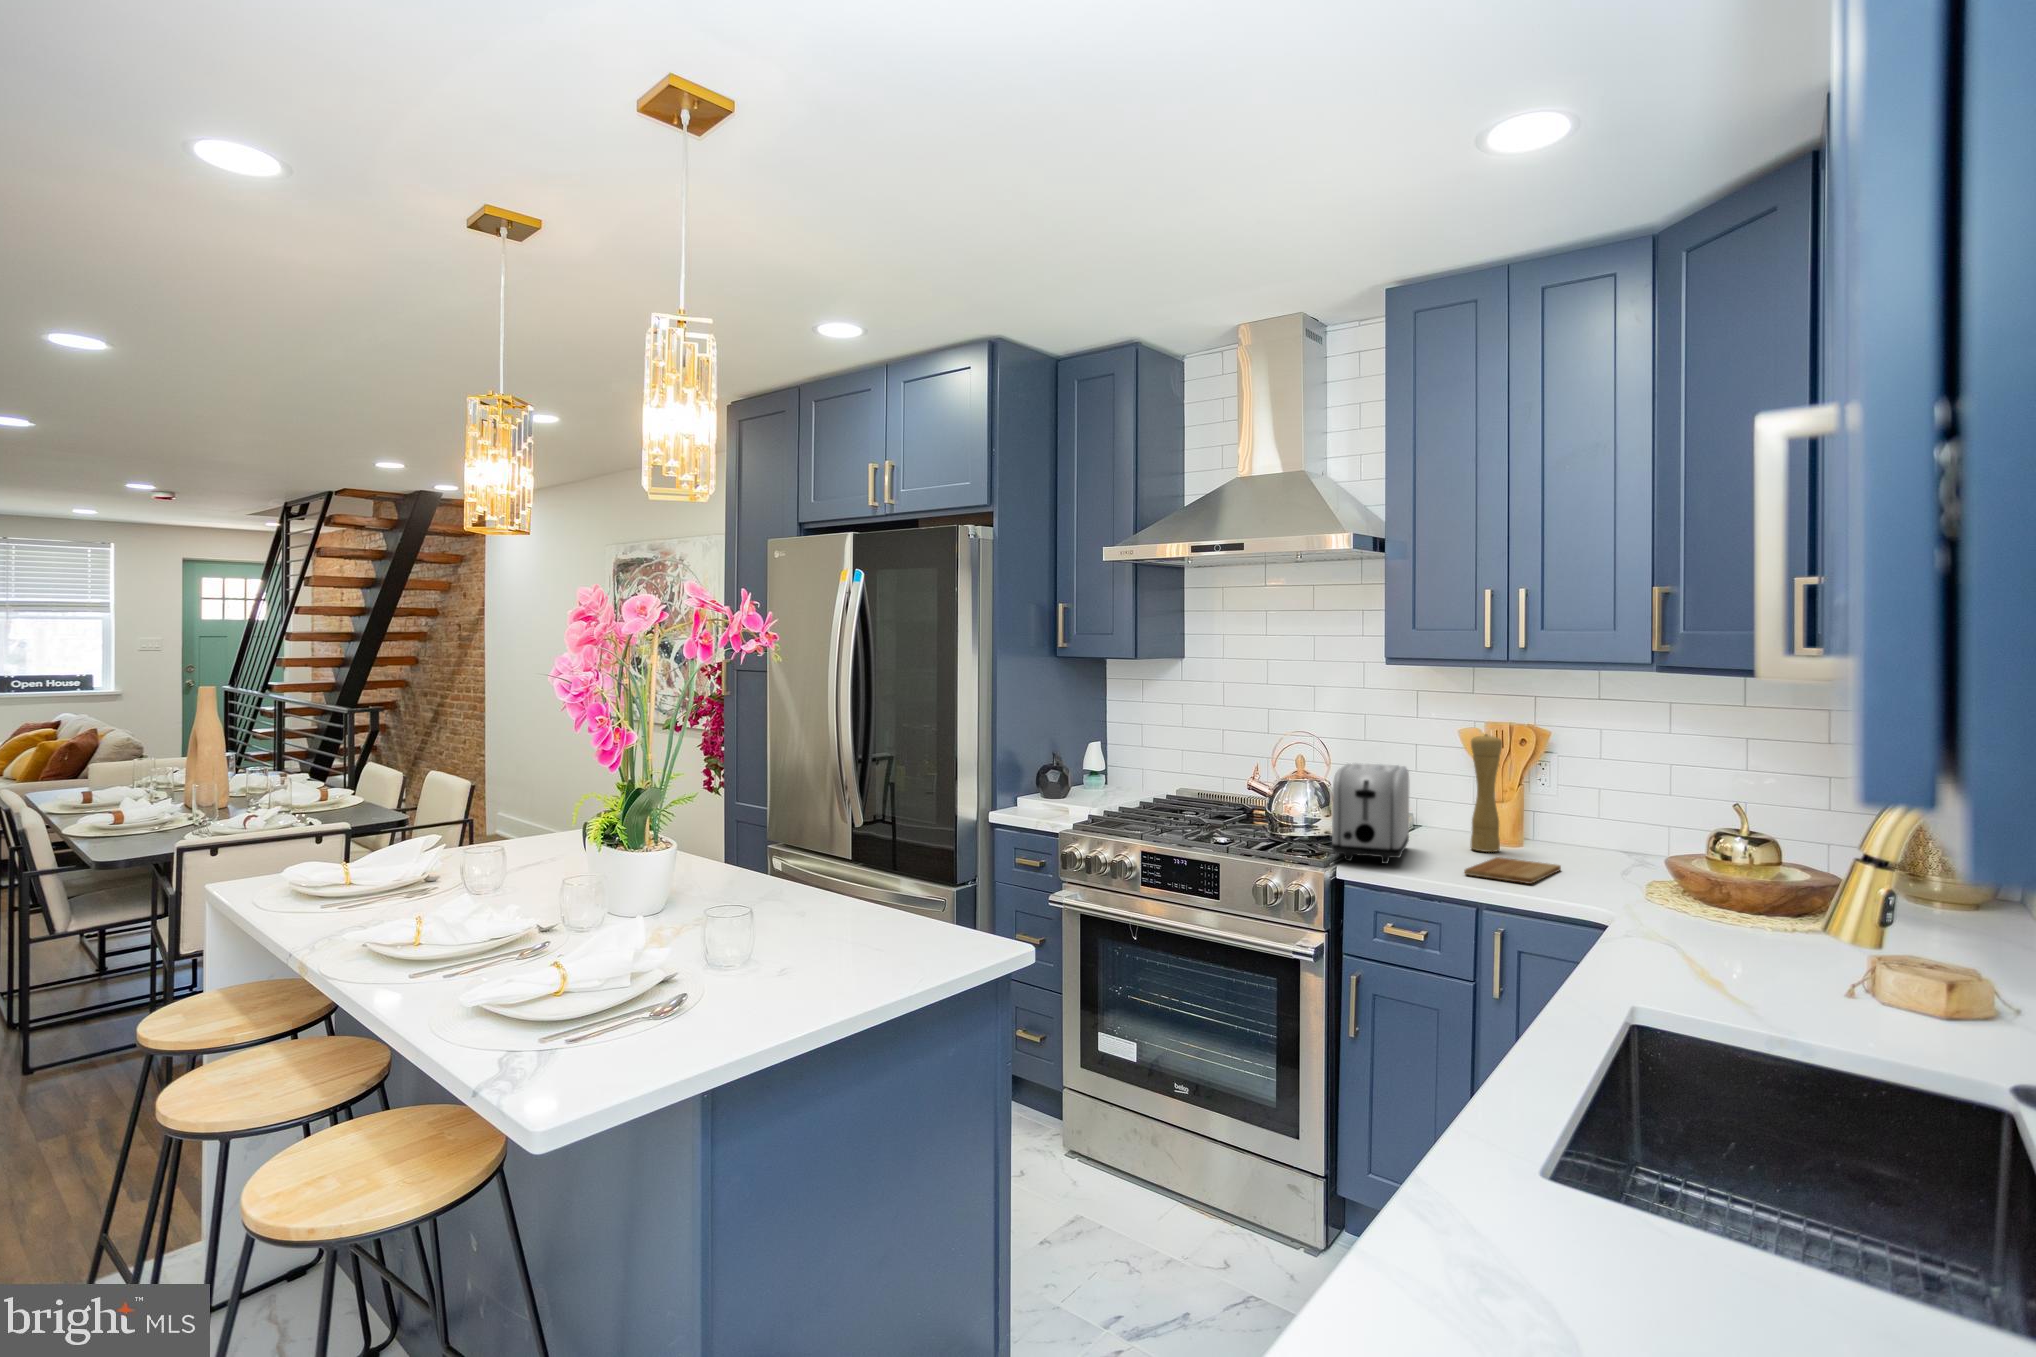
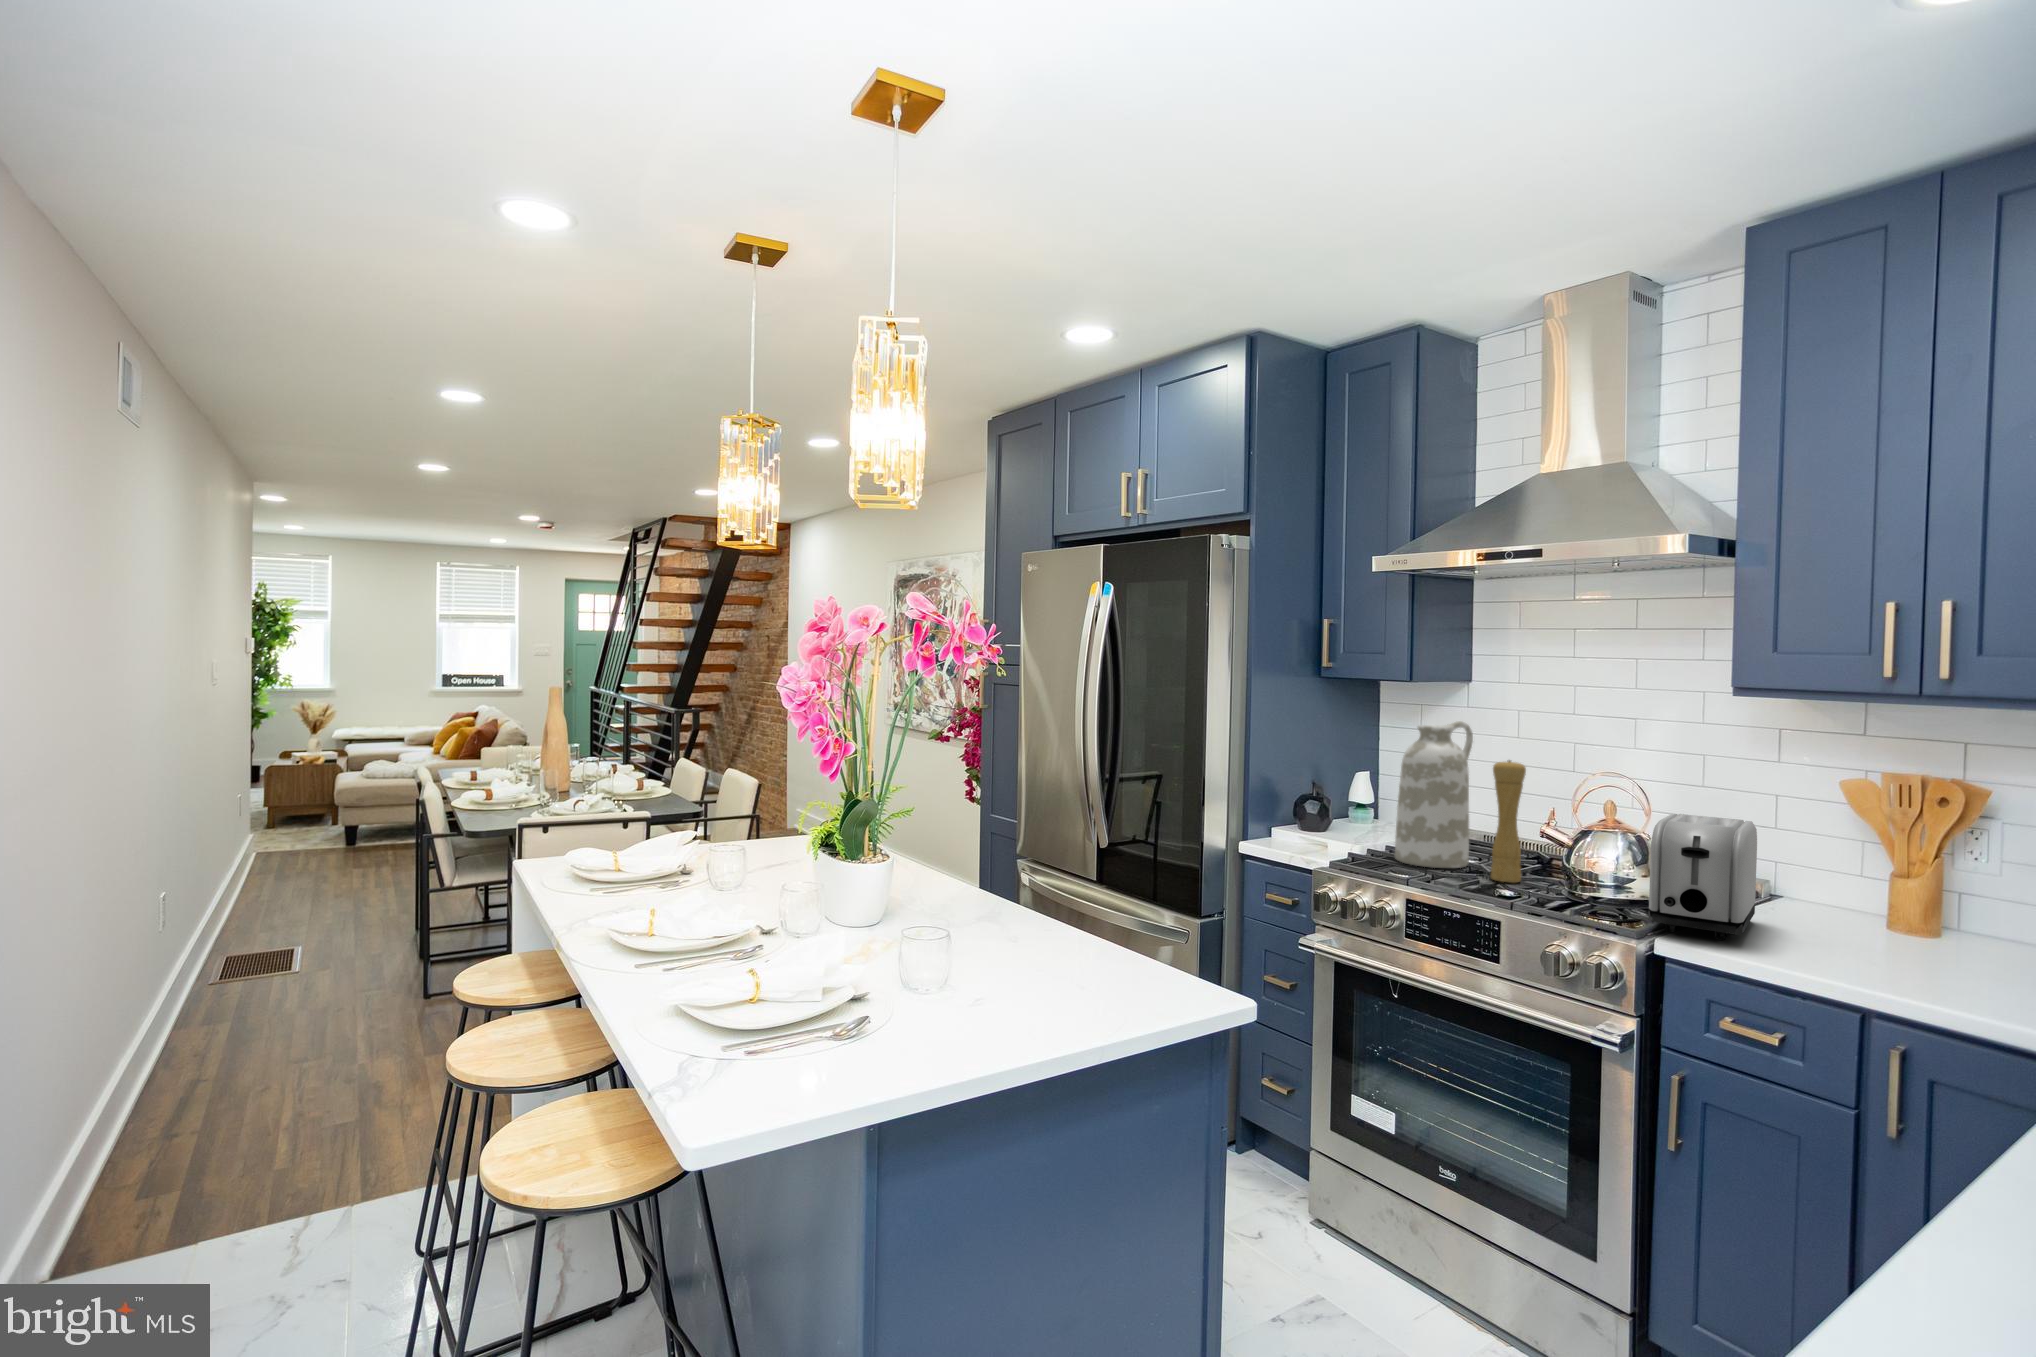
vase: none [1126,692,1188,823] -> present [1395,721,1473,868]
pepper mill: present [1470,734,1502,852] -> present [1491,760,1526,883]
cutting board: present [1465,857,1561,884] -> none [1834,944,1979,984]

